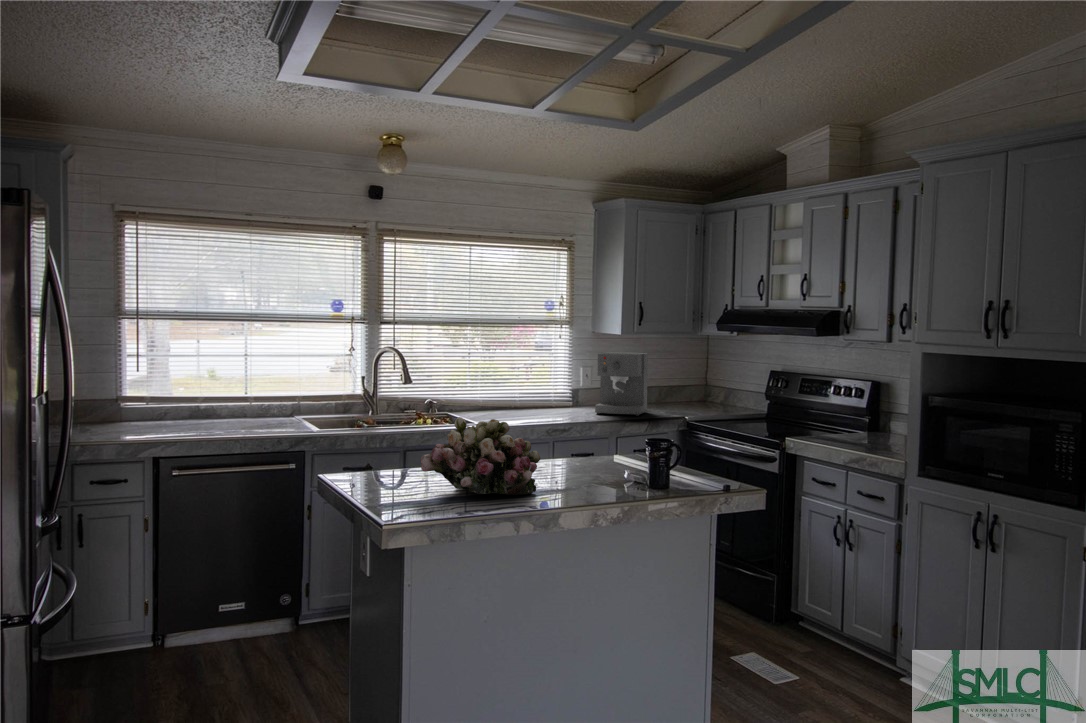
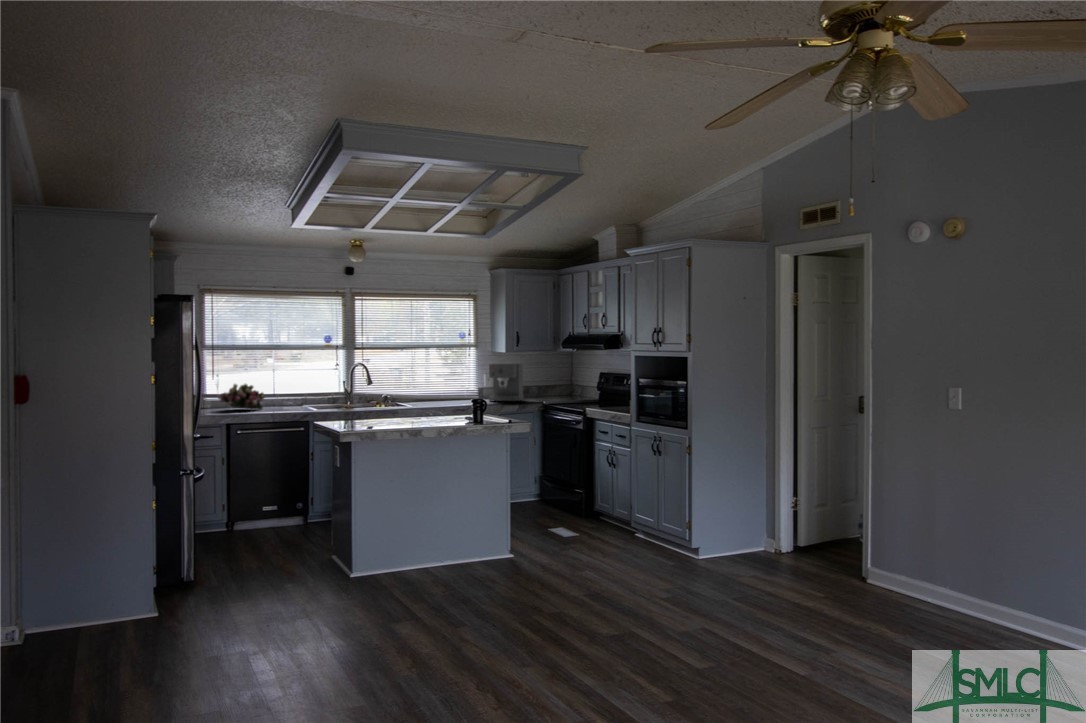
flower arrangement: present [421,417,540,495] -> present [219,384,264,410]

